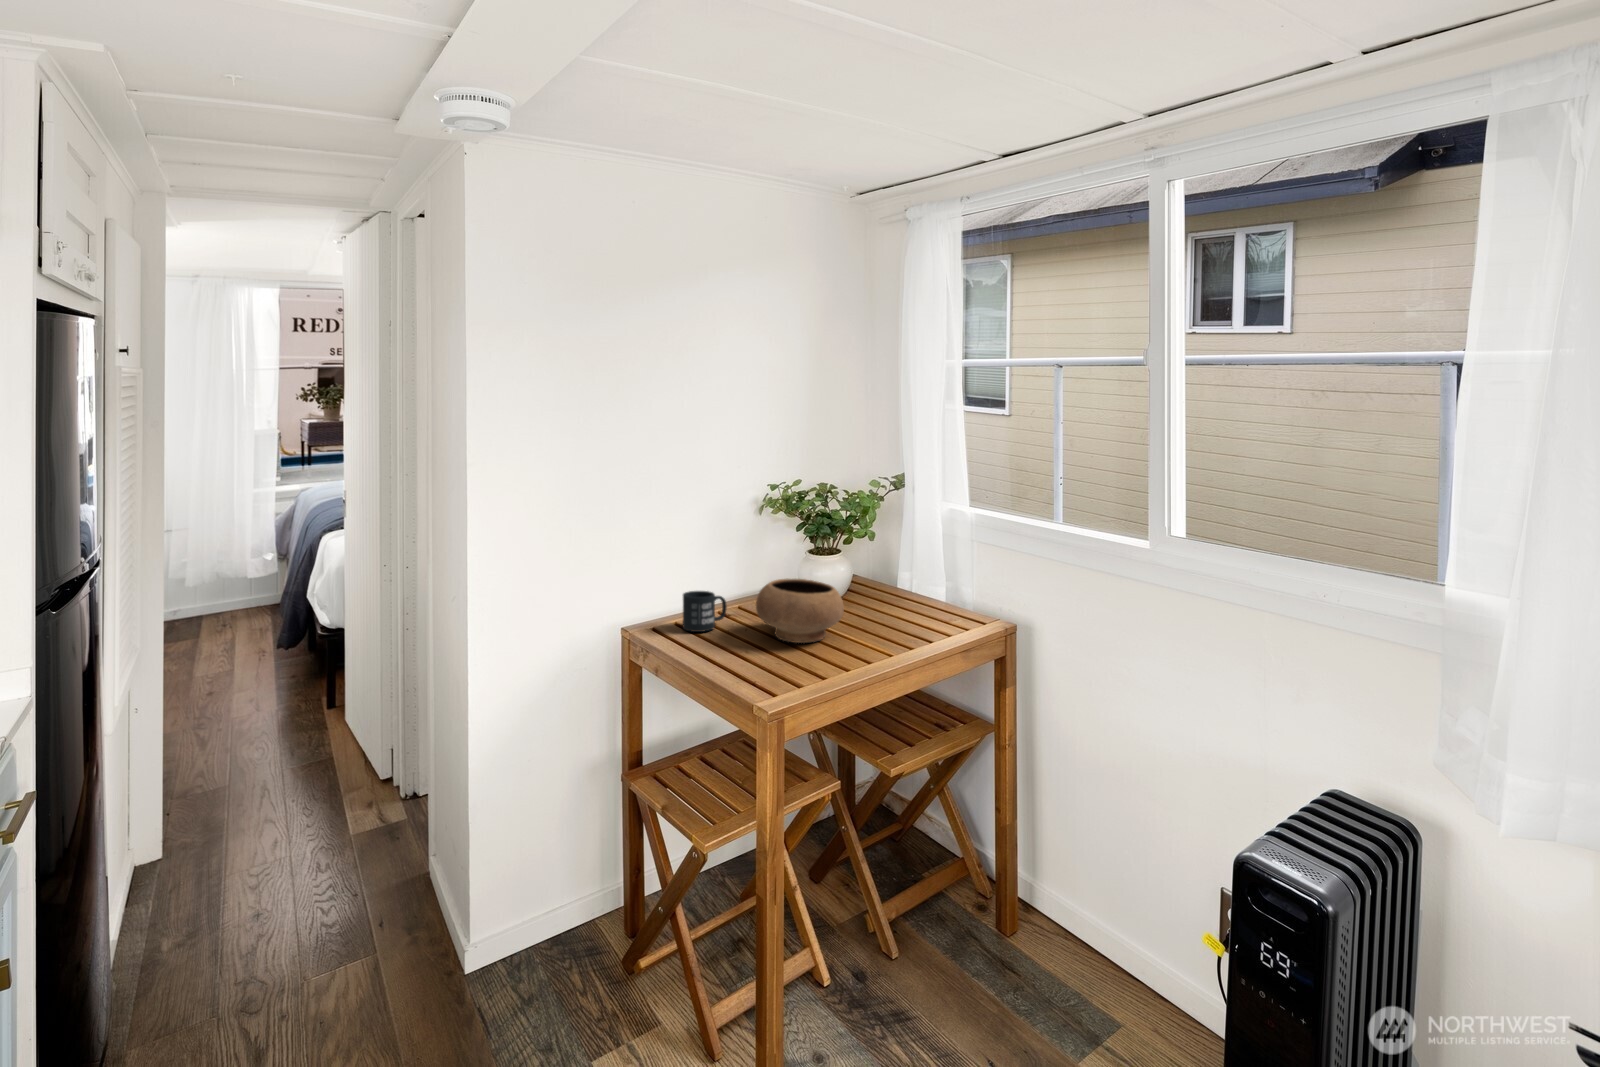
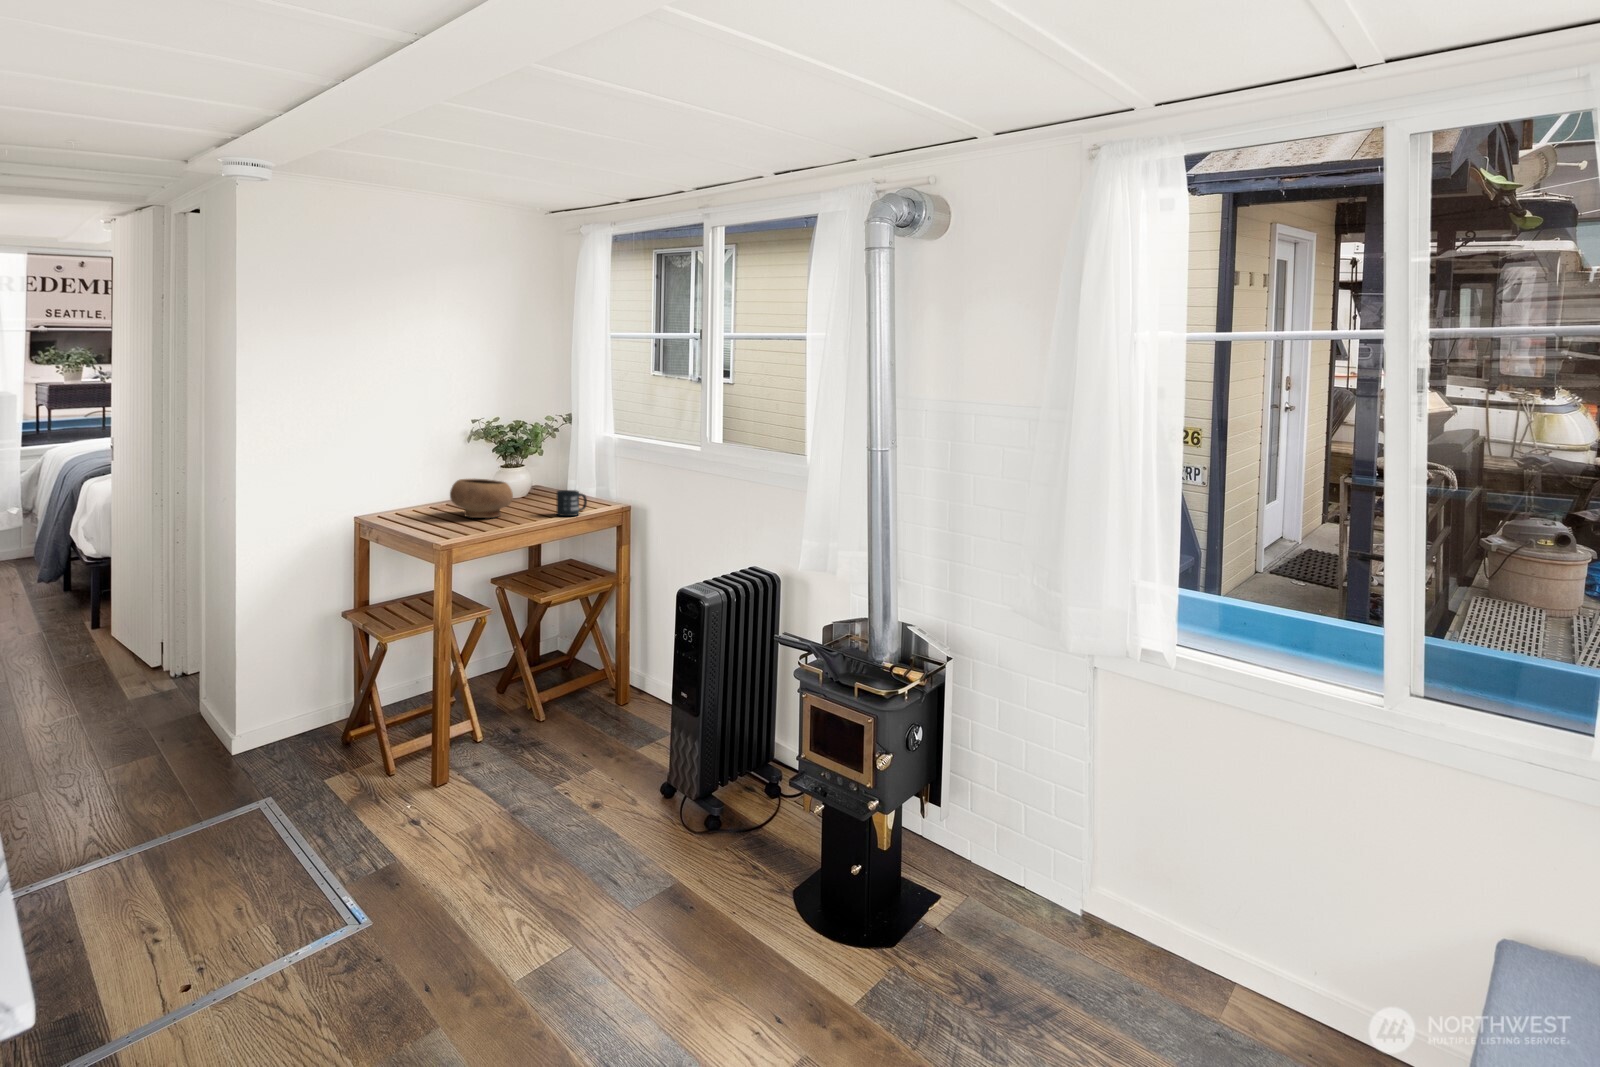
mug: present [683,591,727,632] -> present [557,490,587,516]

